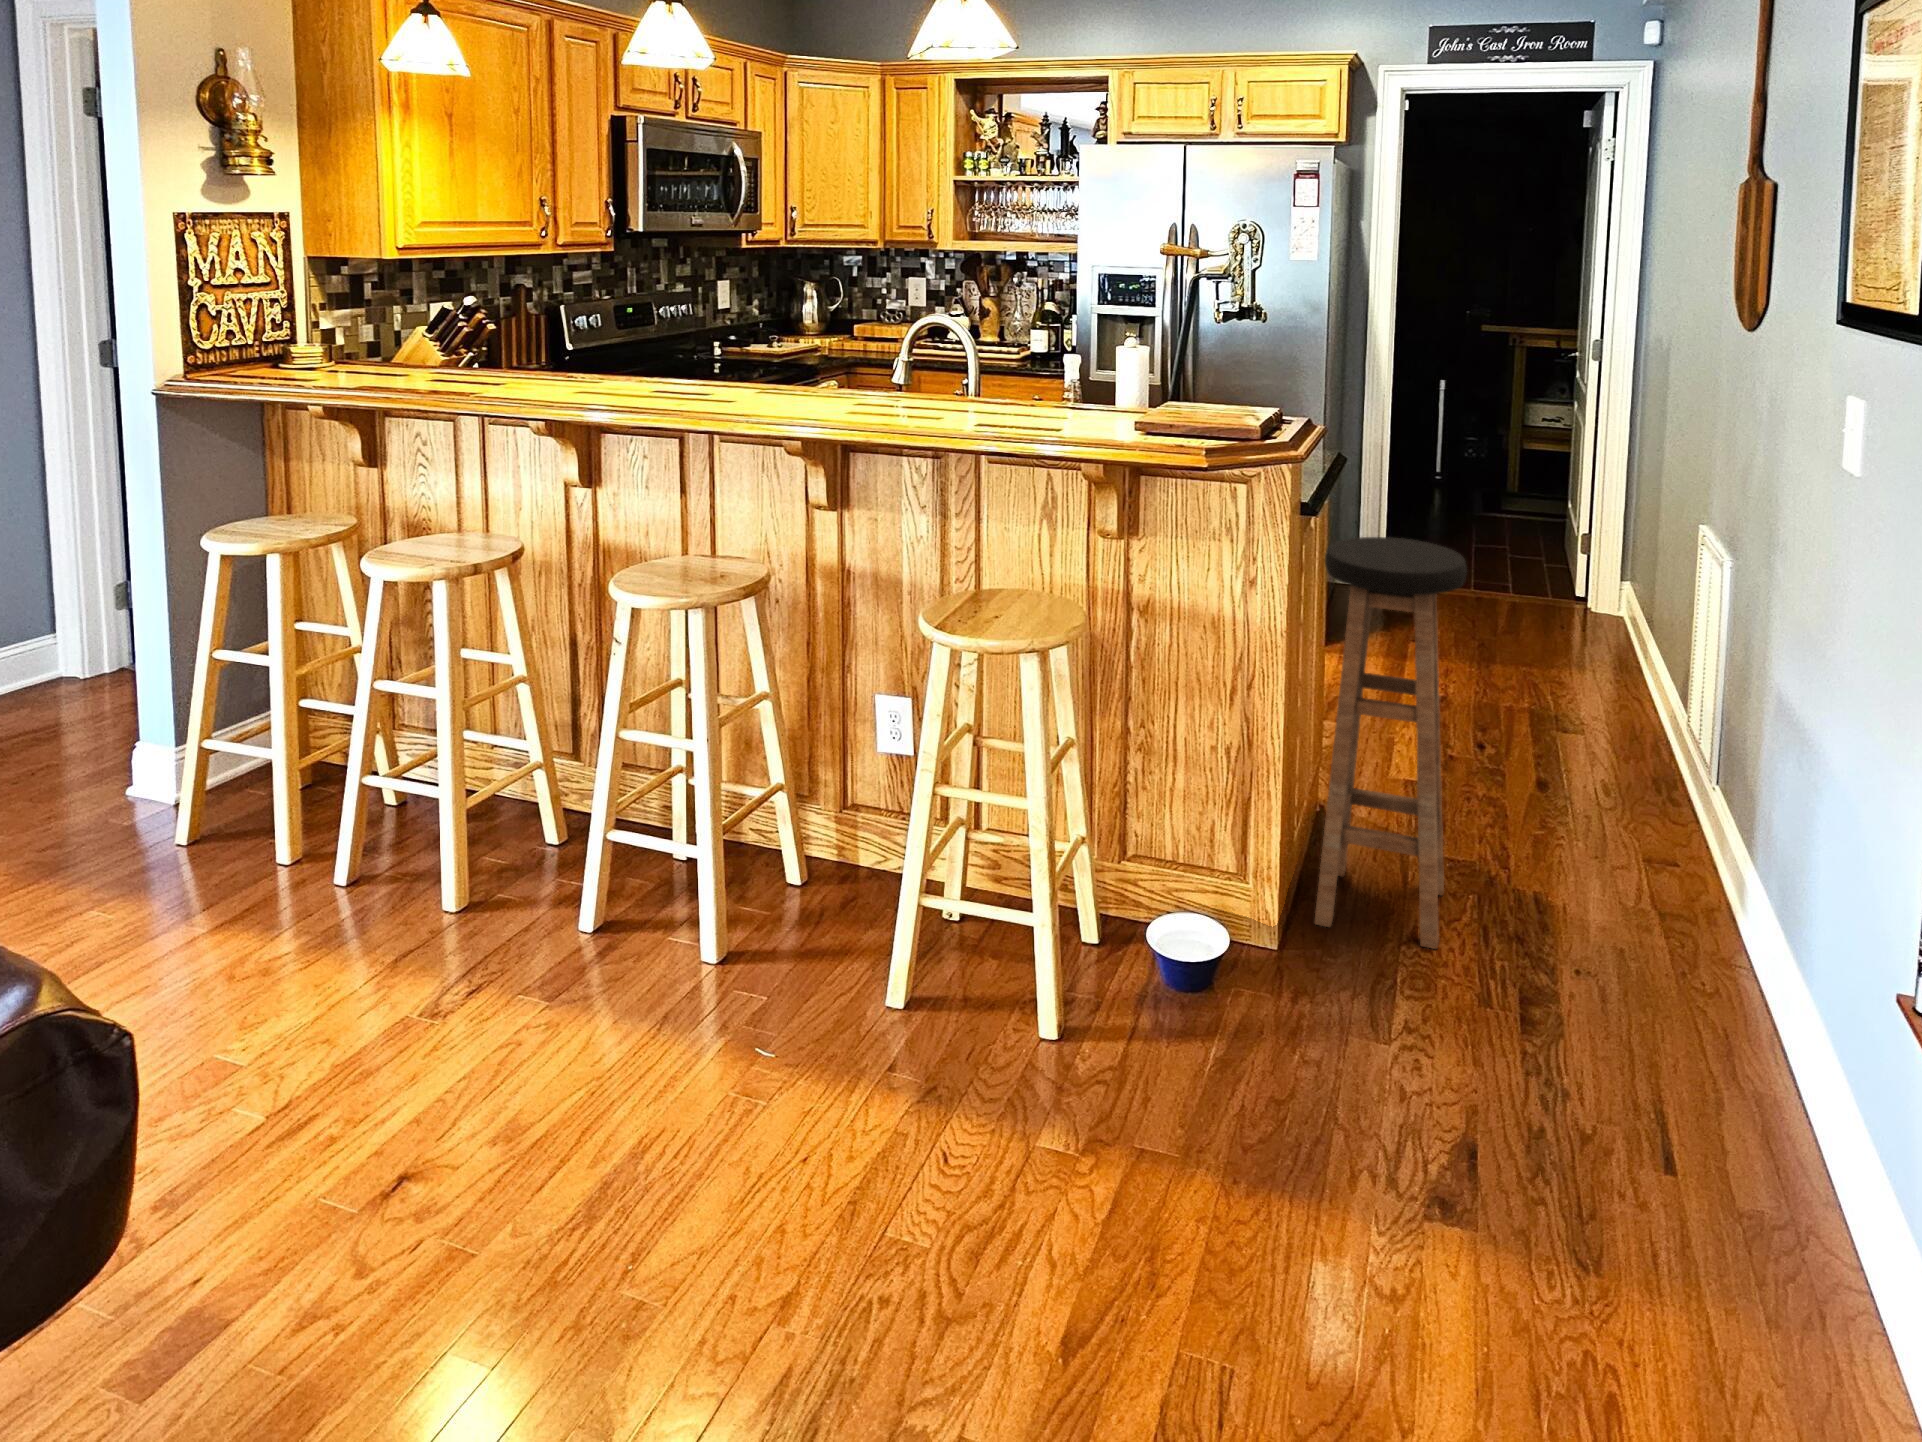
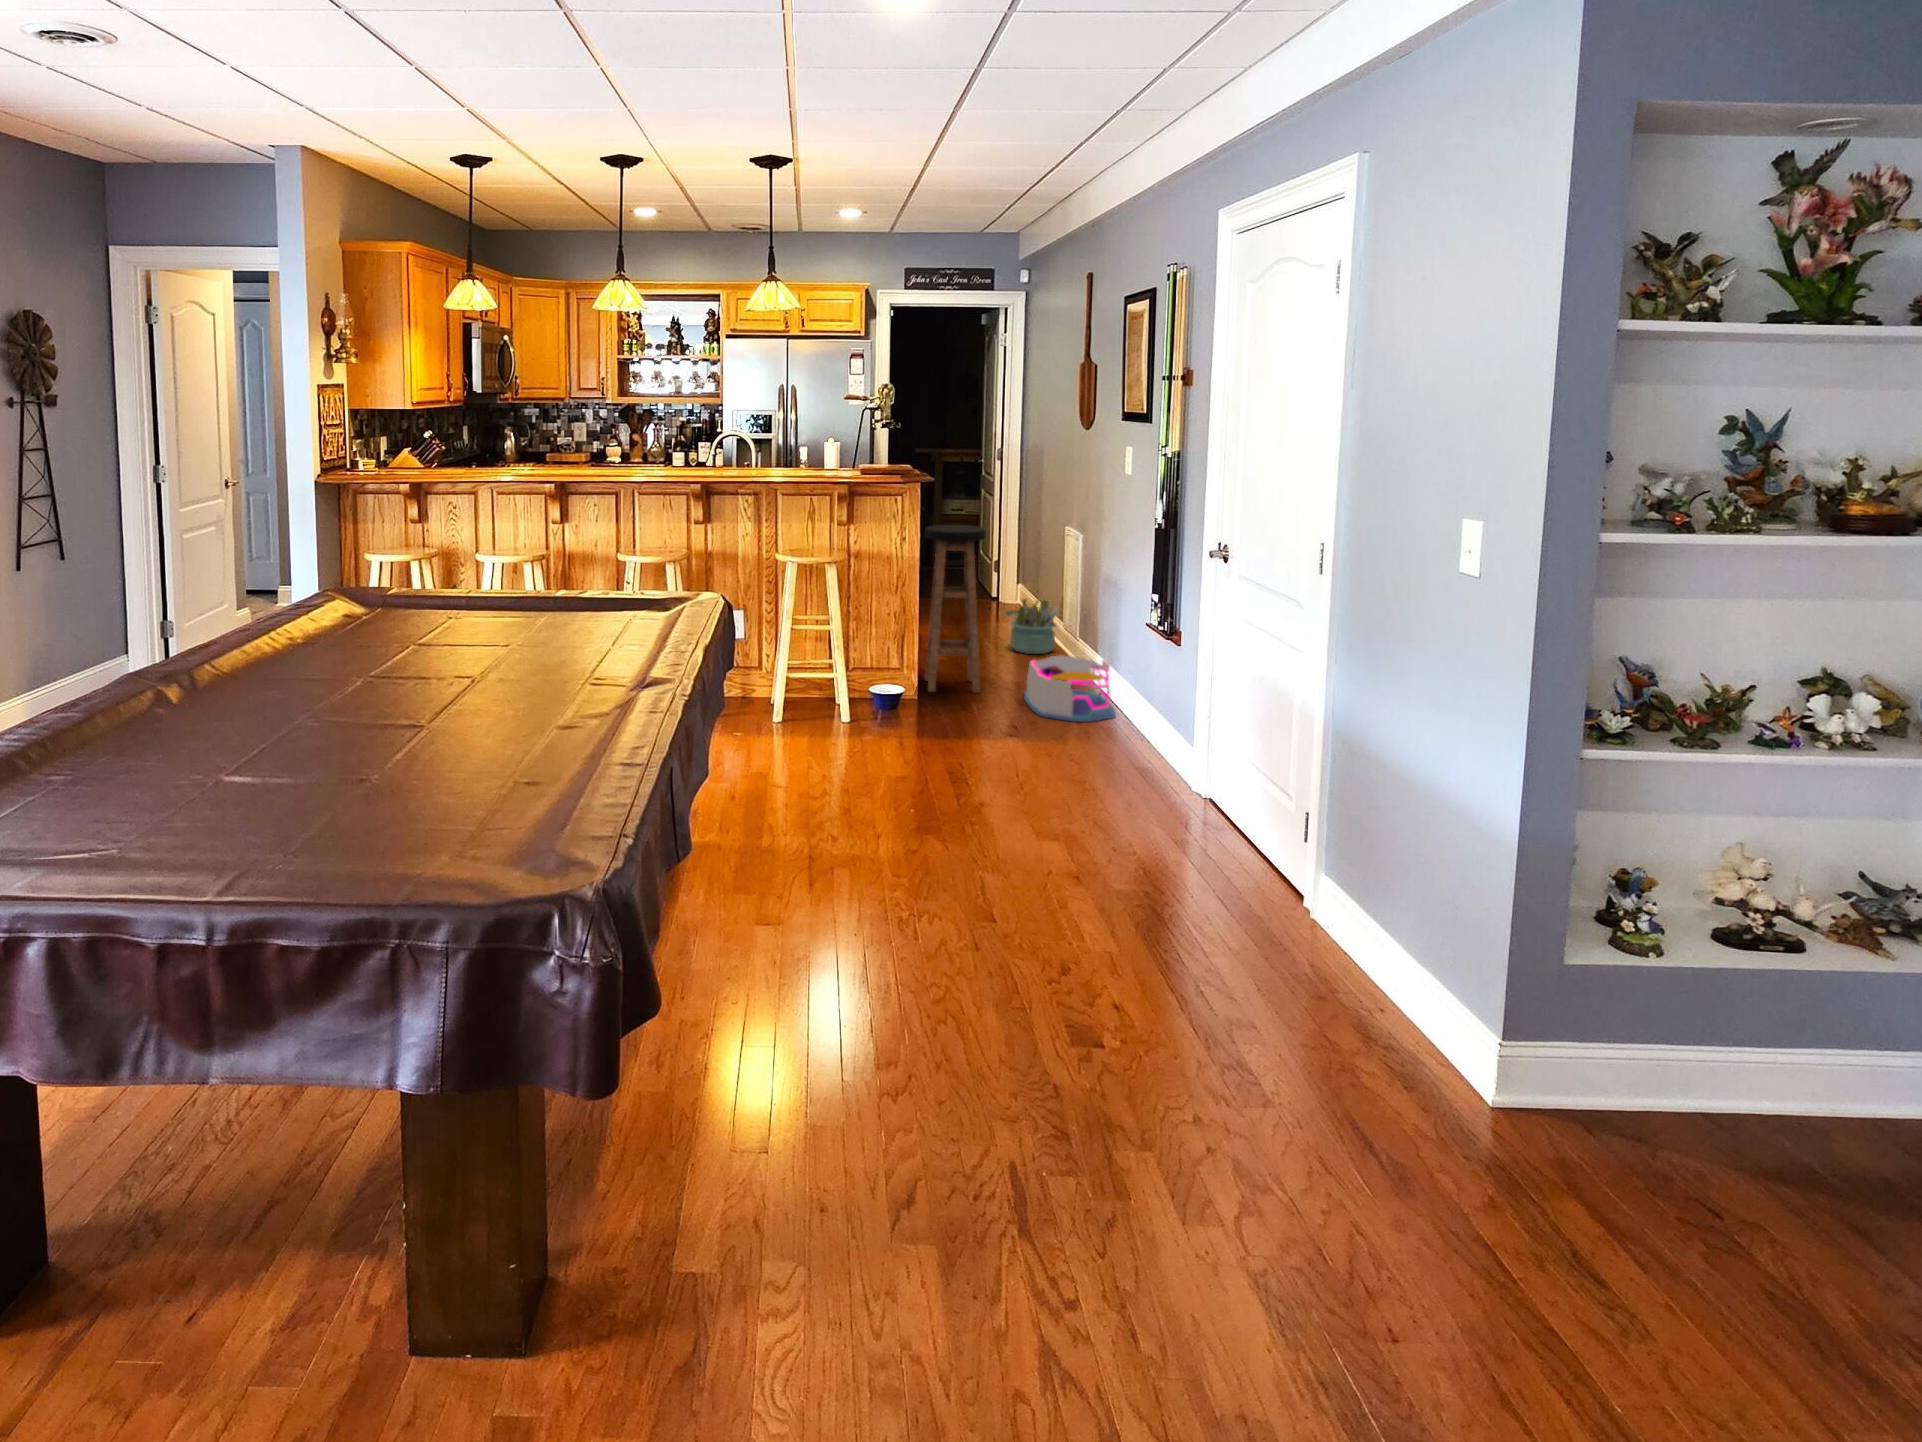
decorative plant: none [1549,667,1675,800] -> present [1002,599,1059,654]
storage bin: none [1539,891,1784,1167] -> present [1024,656,1116,722]

